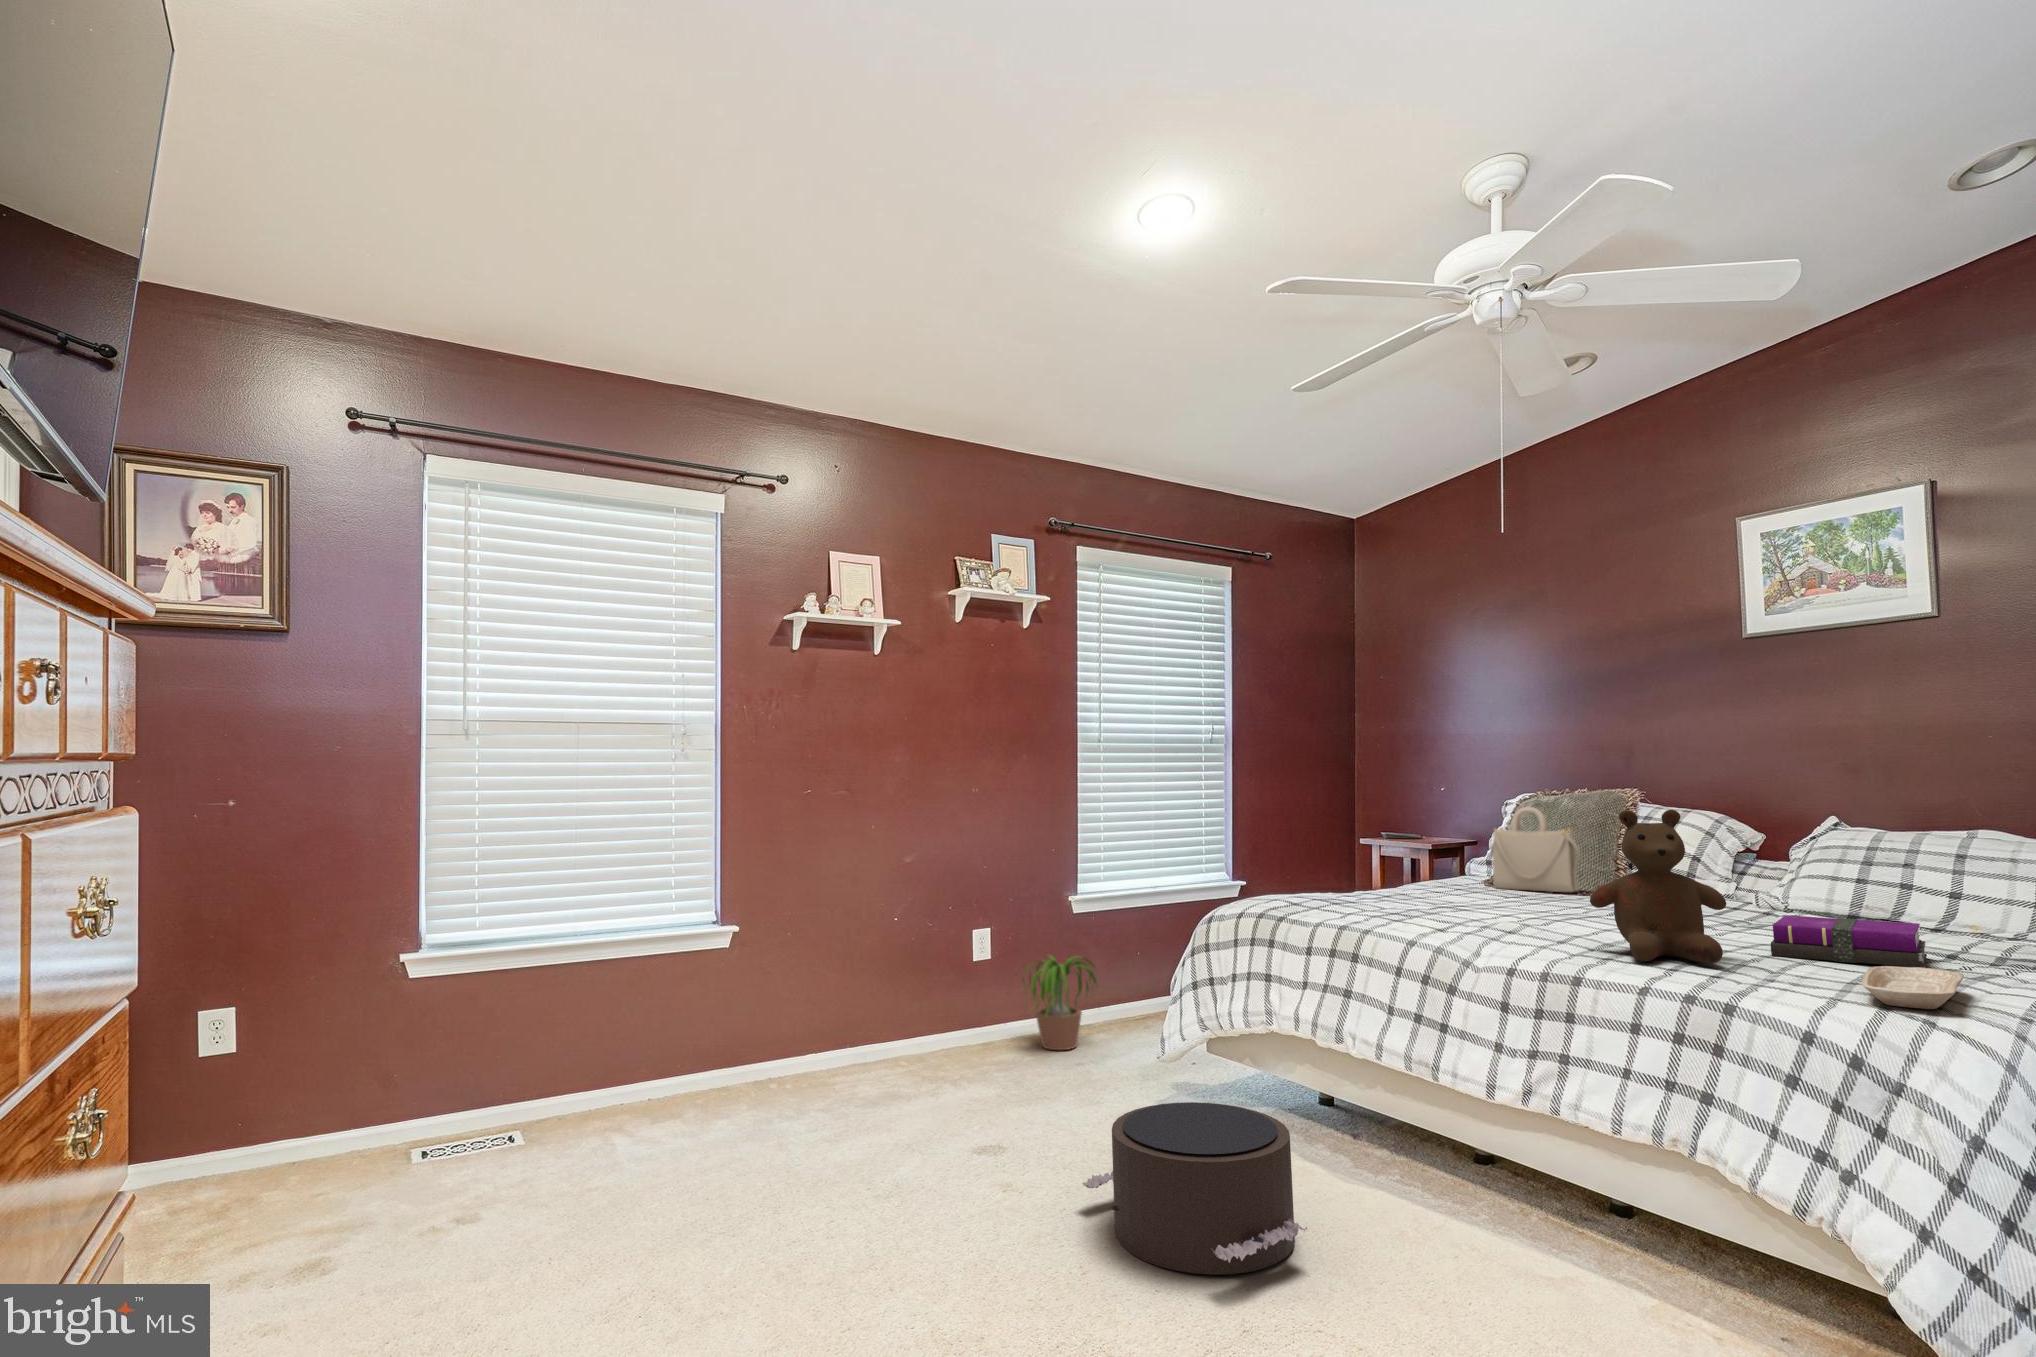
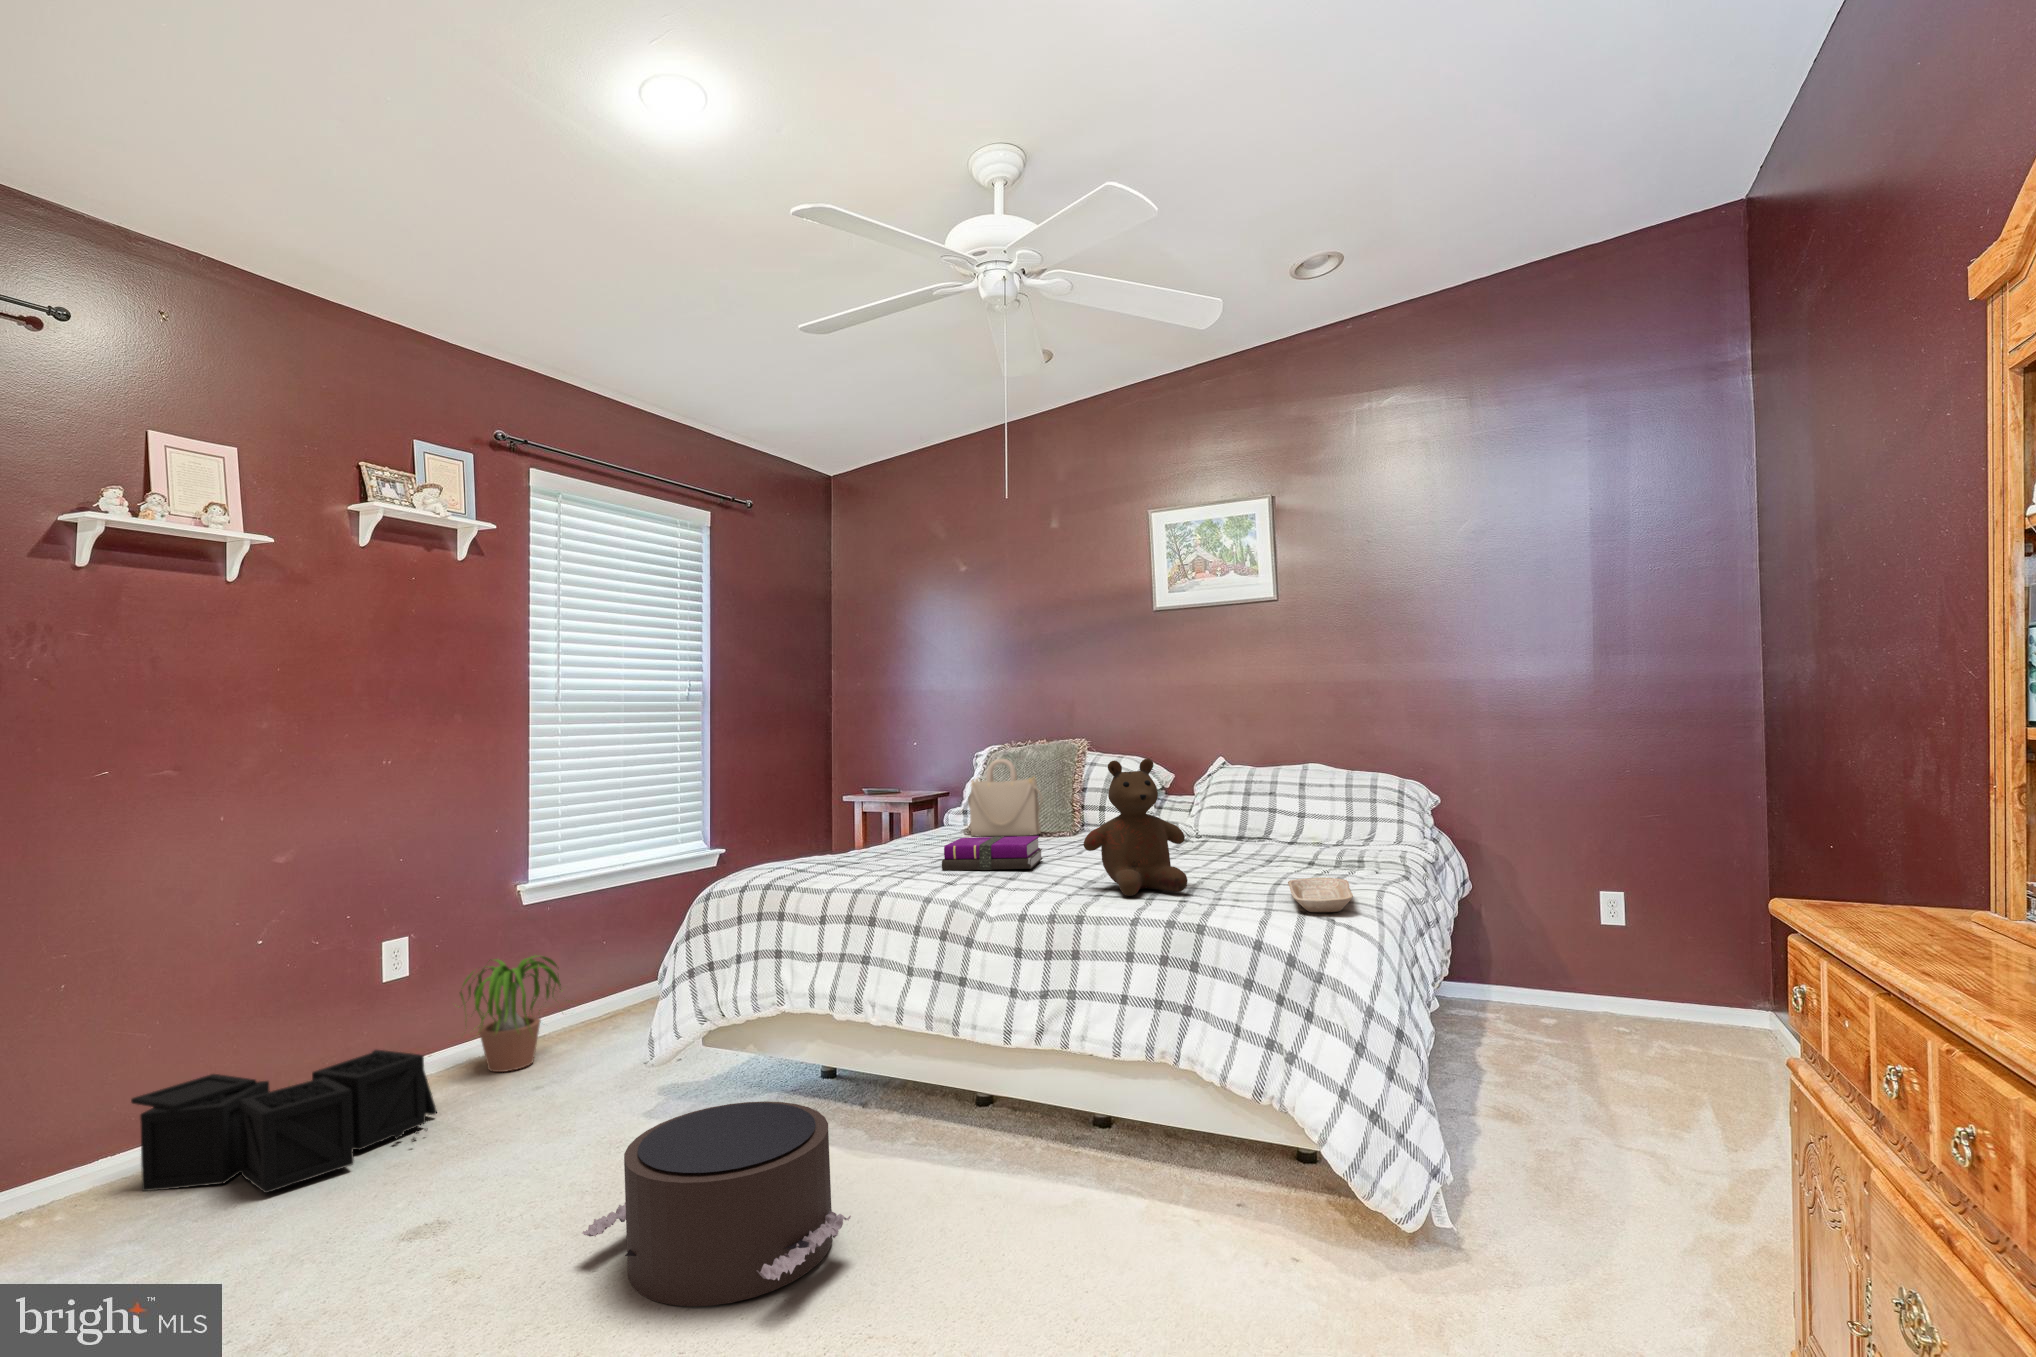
notebook: present [1771,916,1927,968] -> present [942,836,1043,870]
storage bin: none [812,1011,1000,1104] -> present [131,1050,437,1193]

